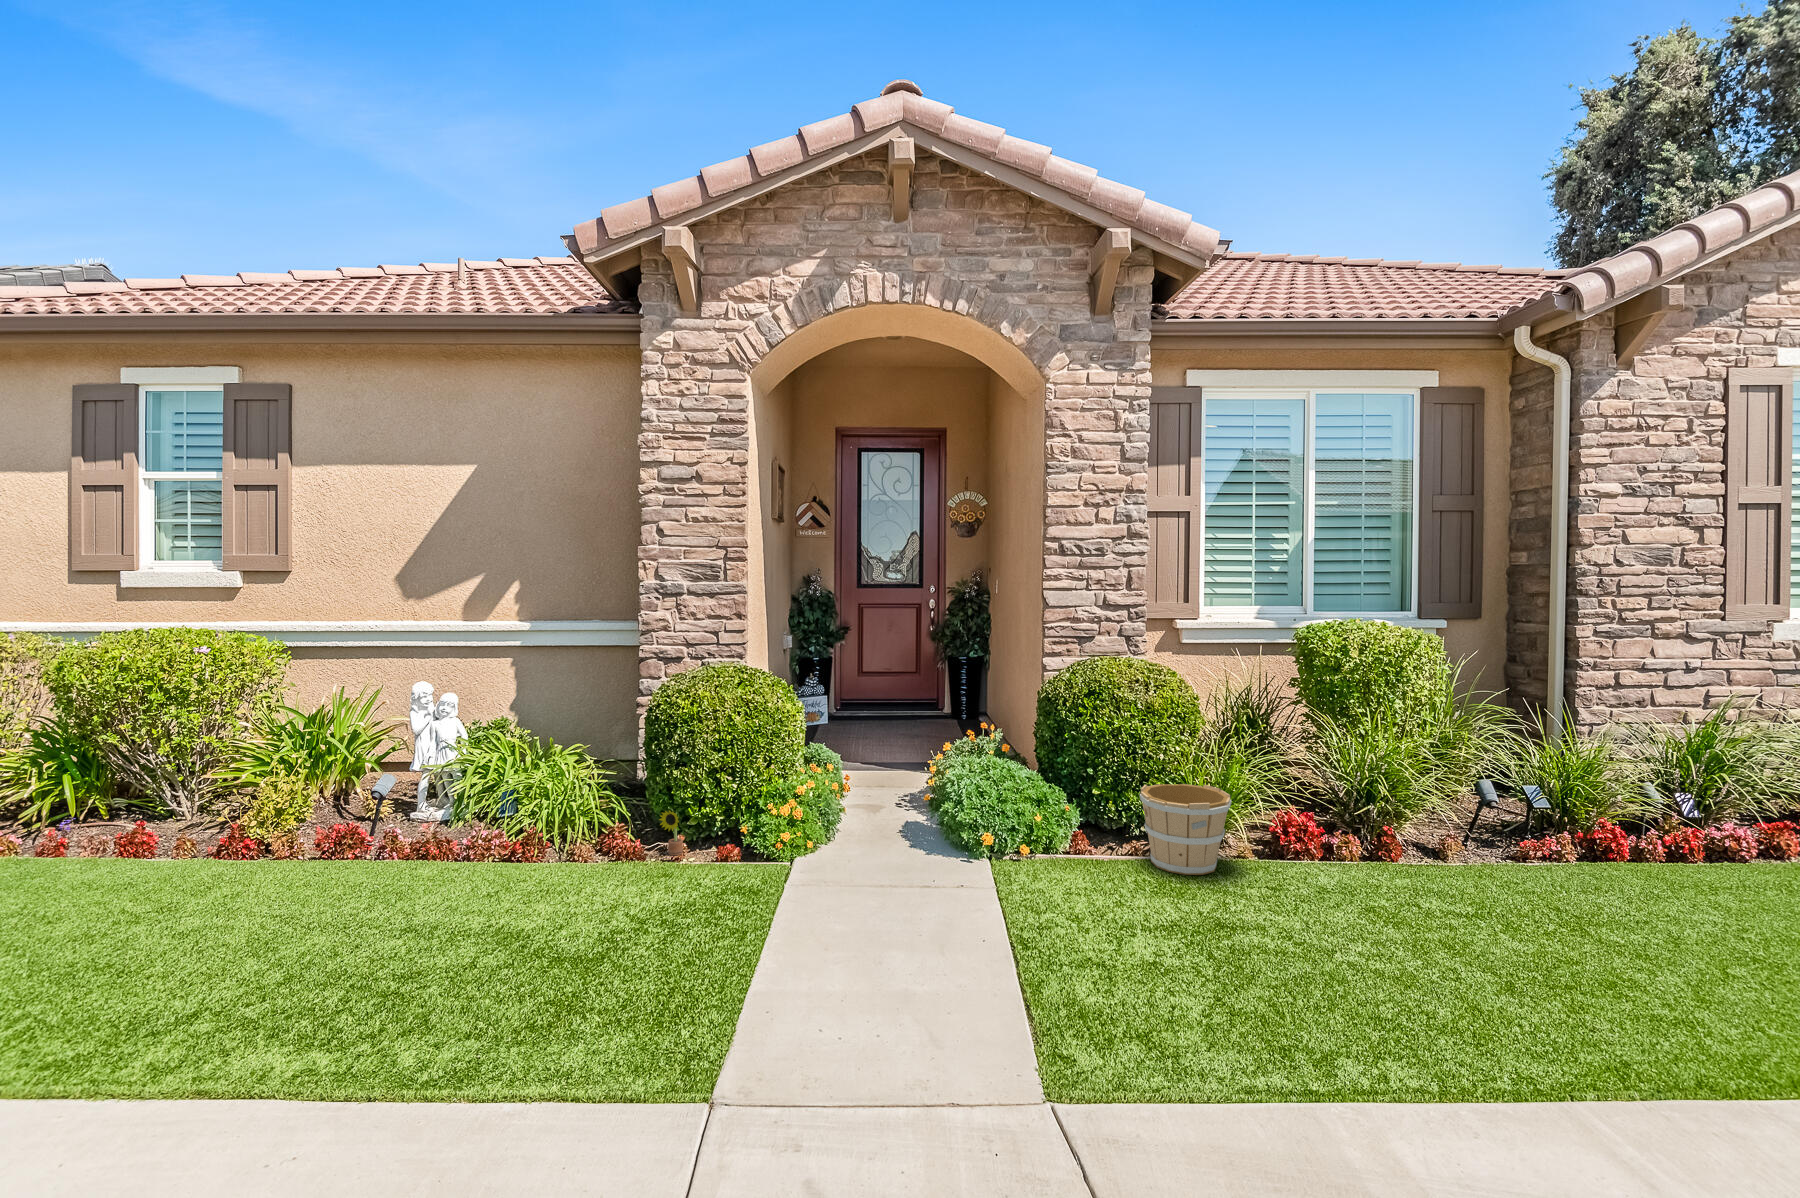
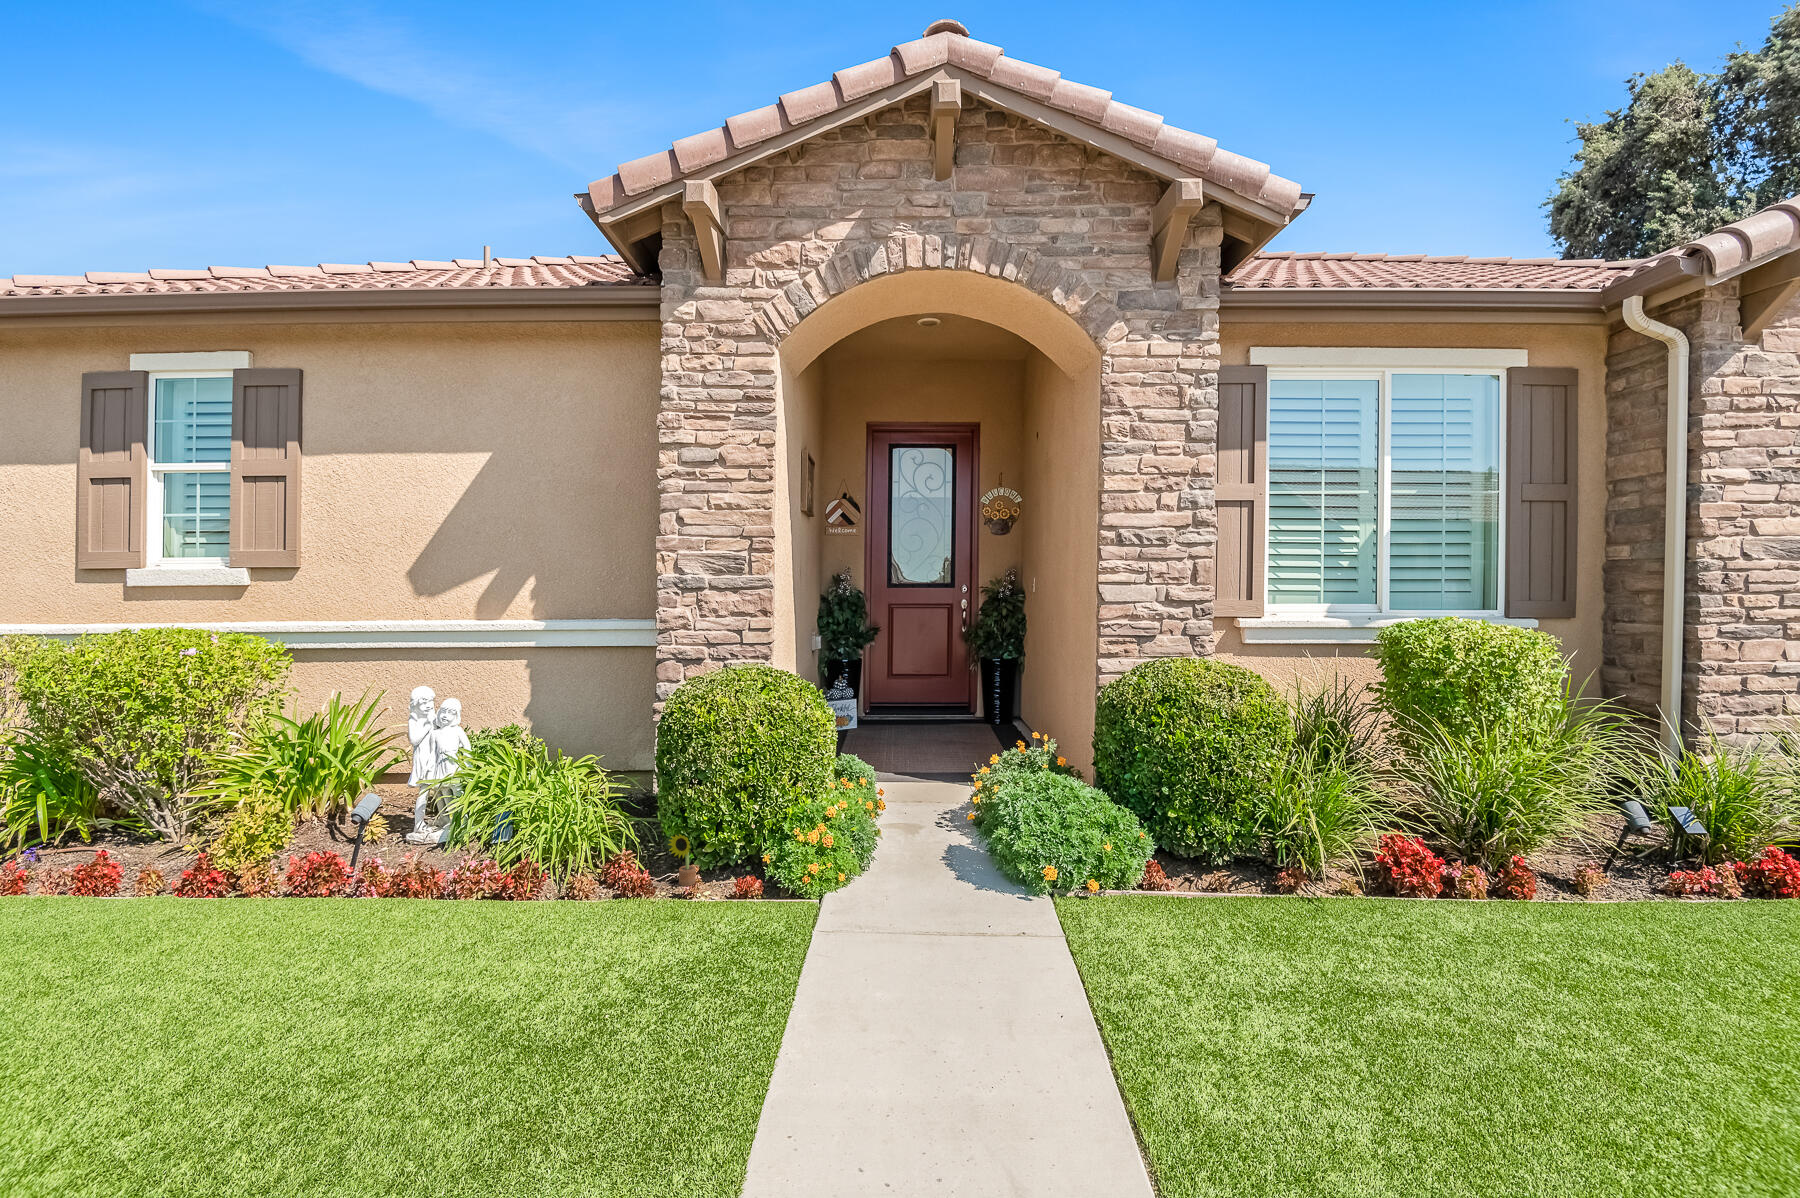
wooden bucket: present [1140,784,1231,875] -> none [1229,807,1343,920]

